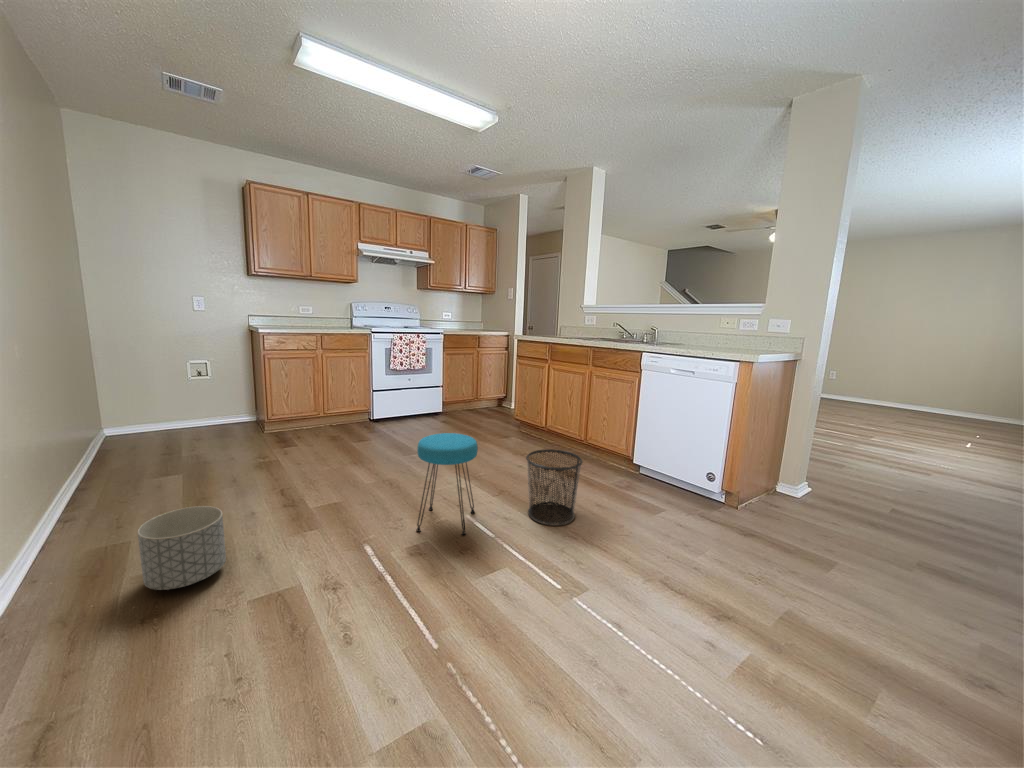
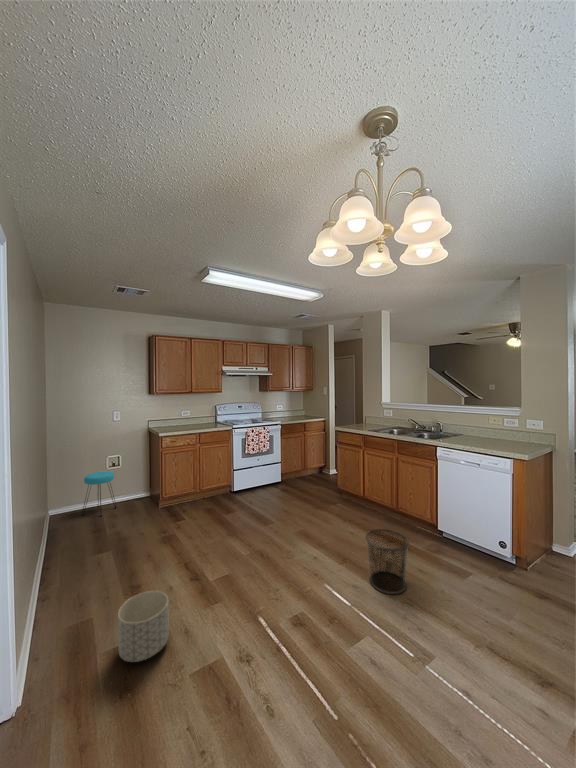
stool: present [417,433,478,535] -> present [82,471,116,516]

